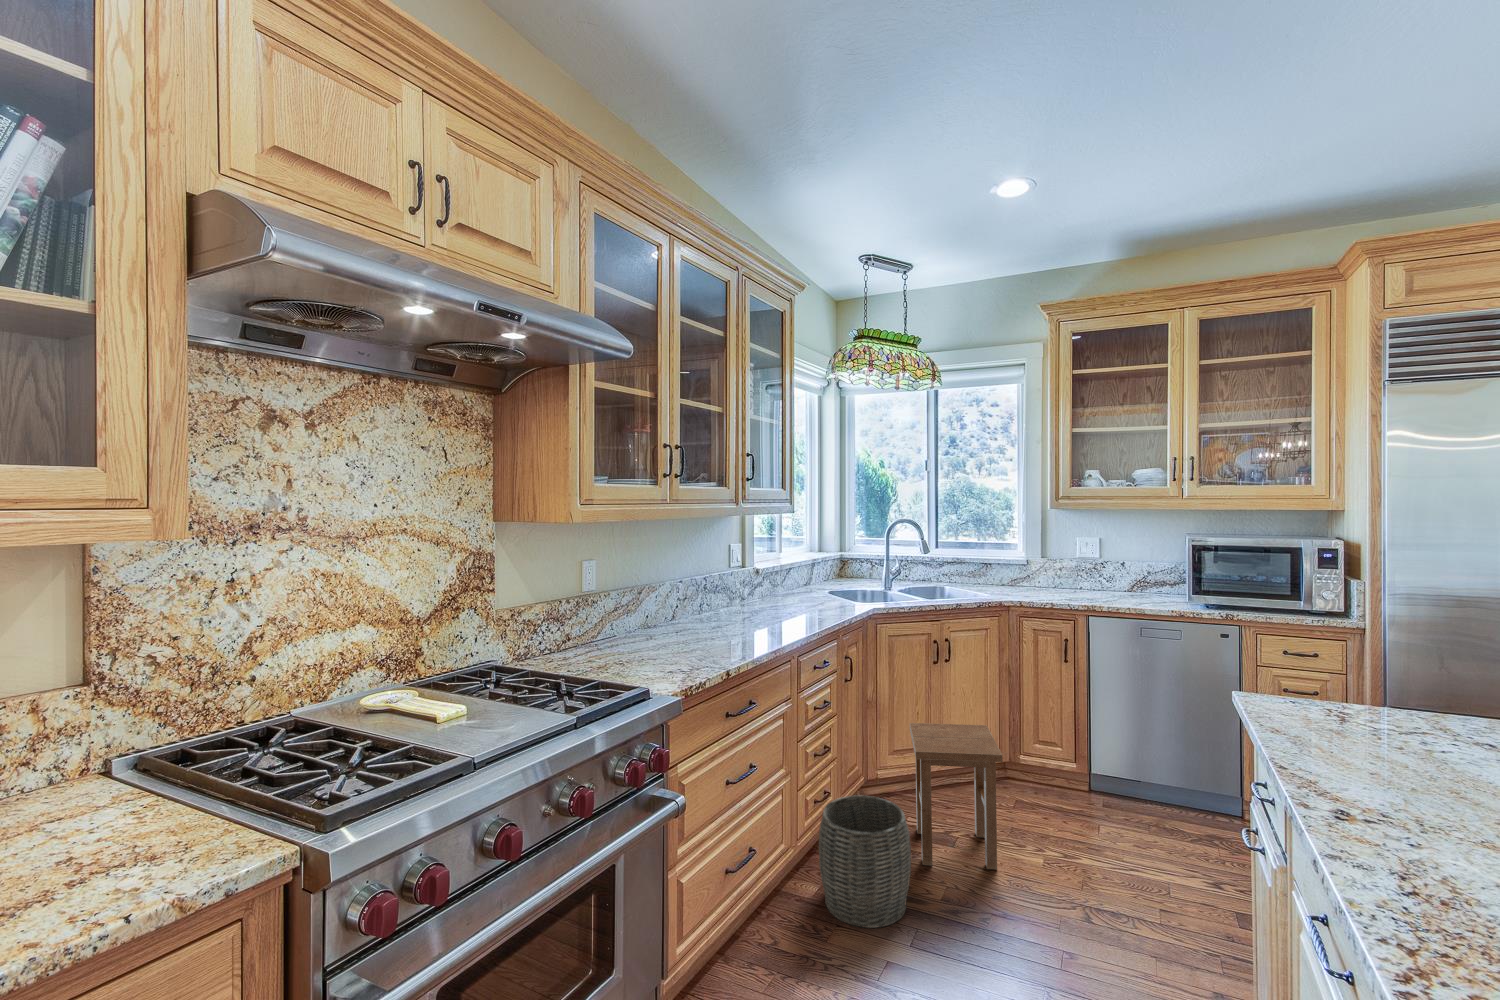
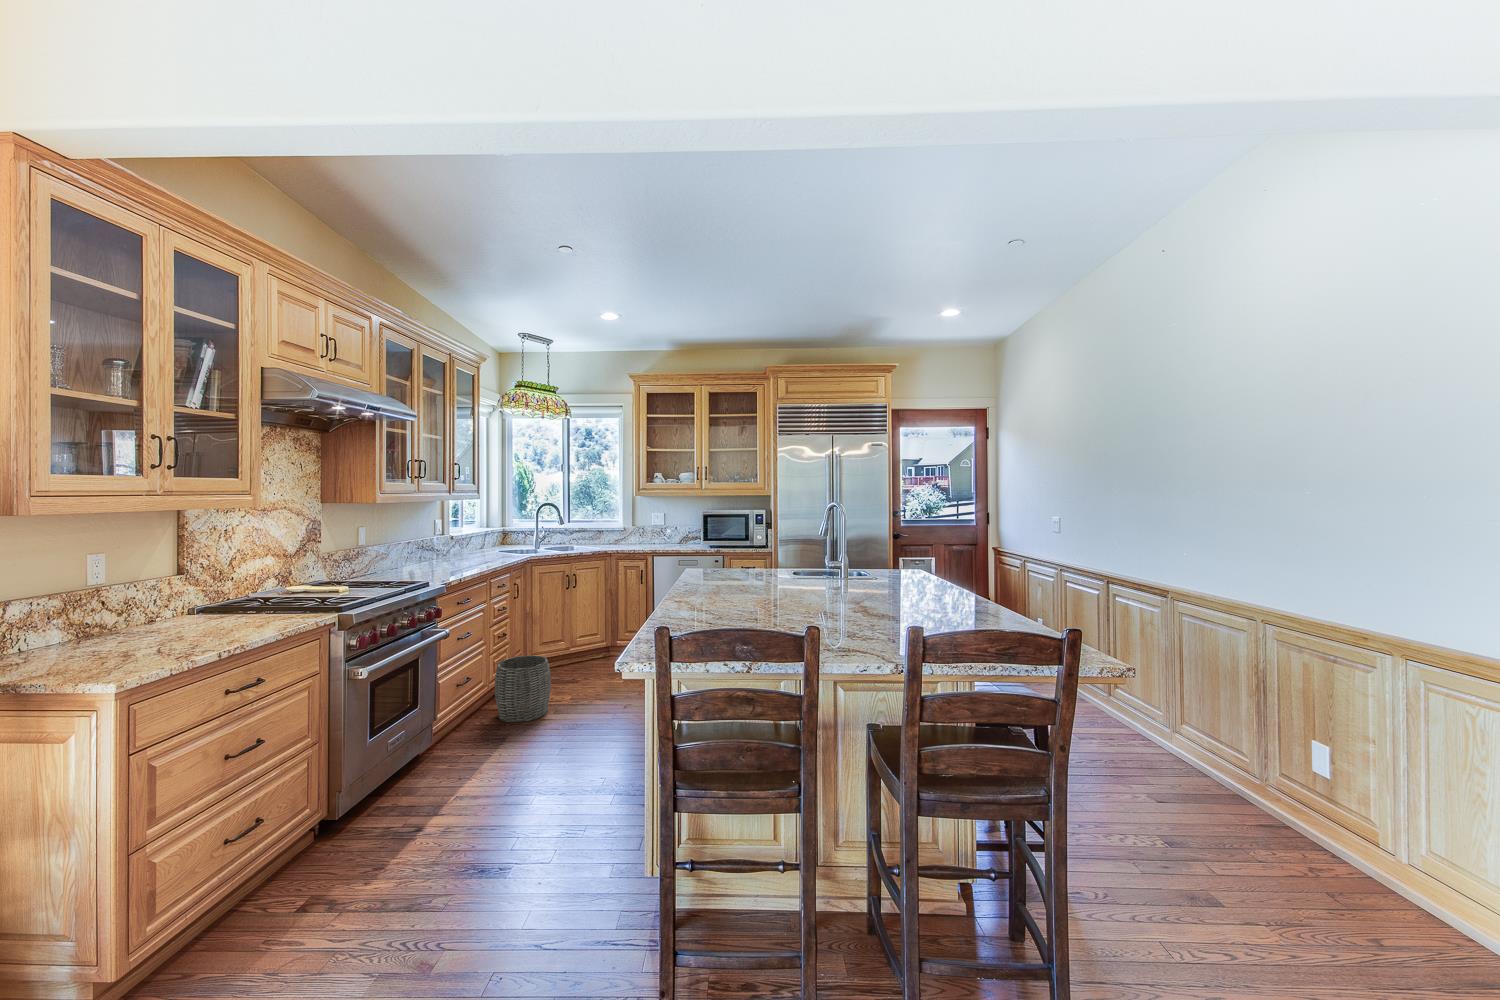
stool: present [910,723,1002,870] -> none [550,615,602,694]

